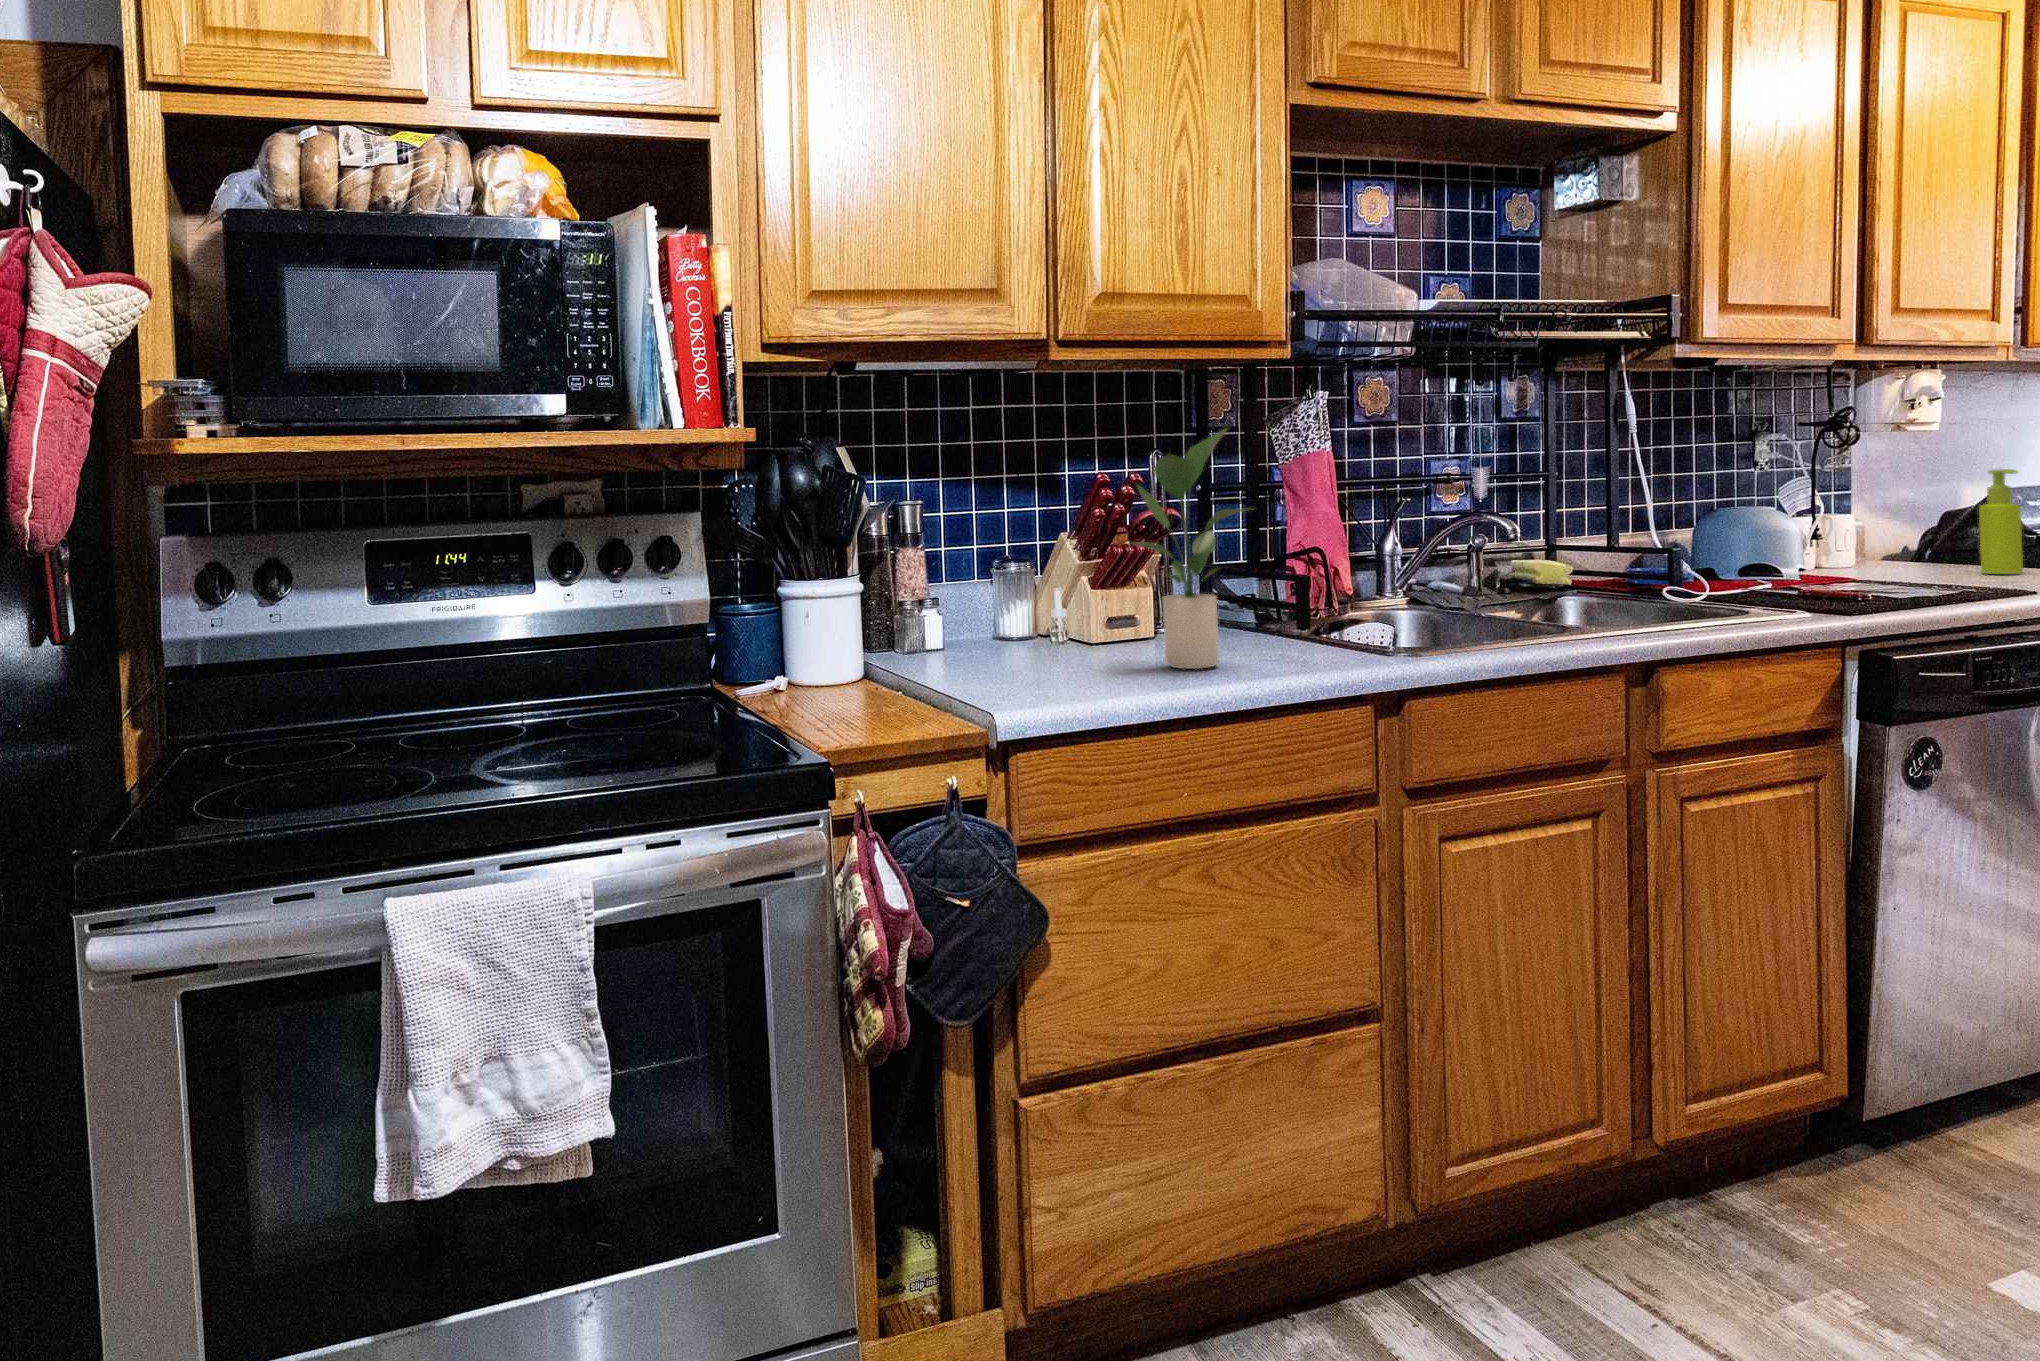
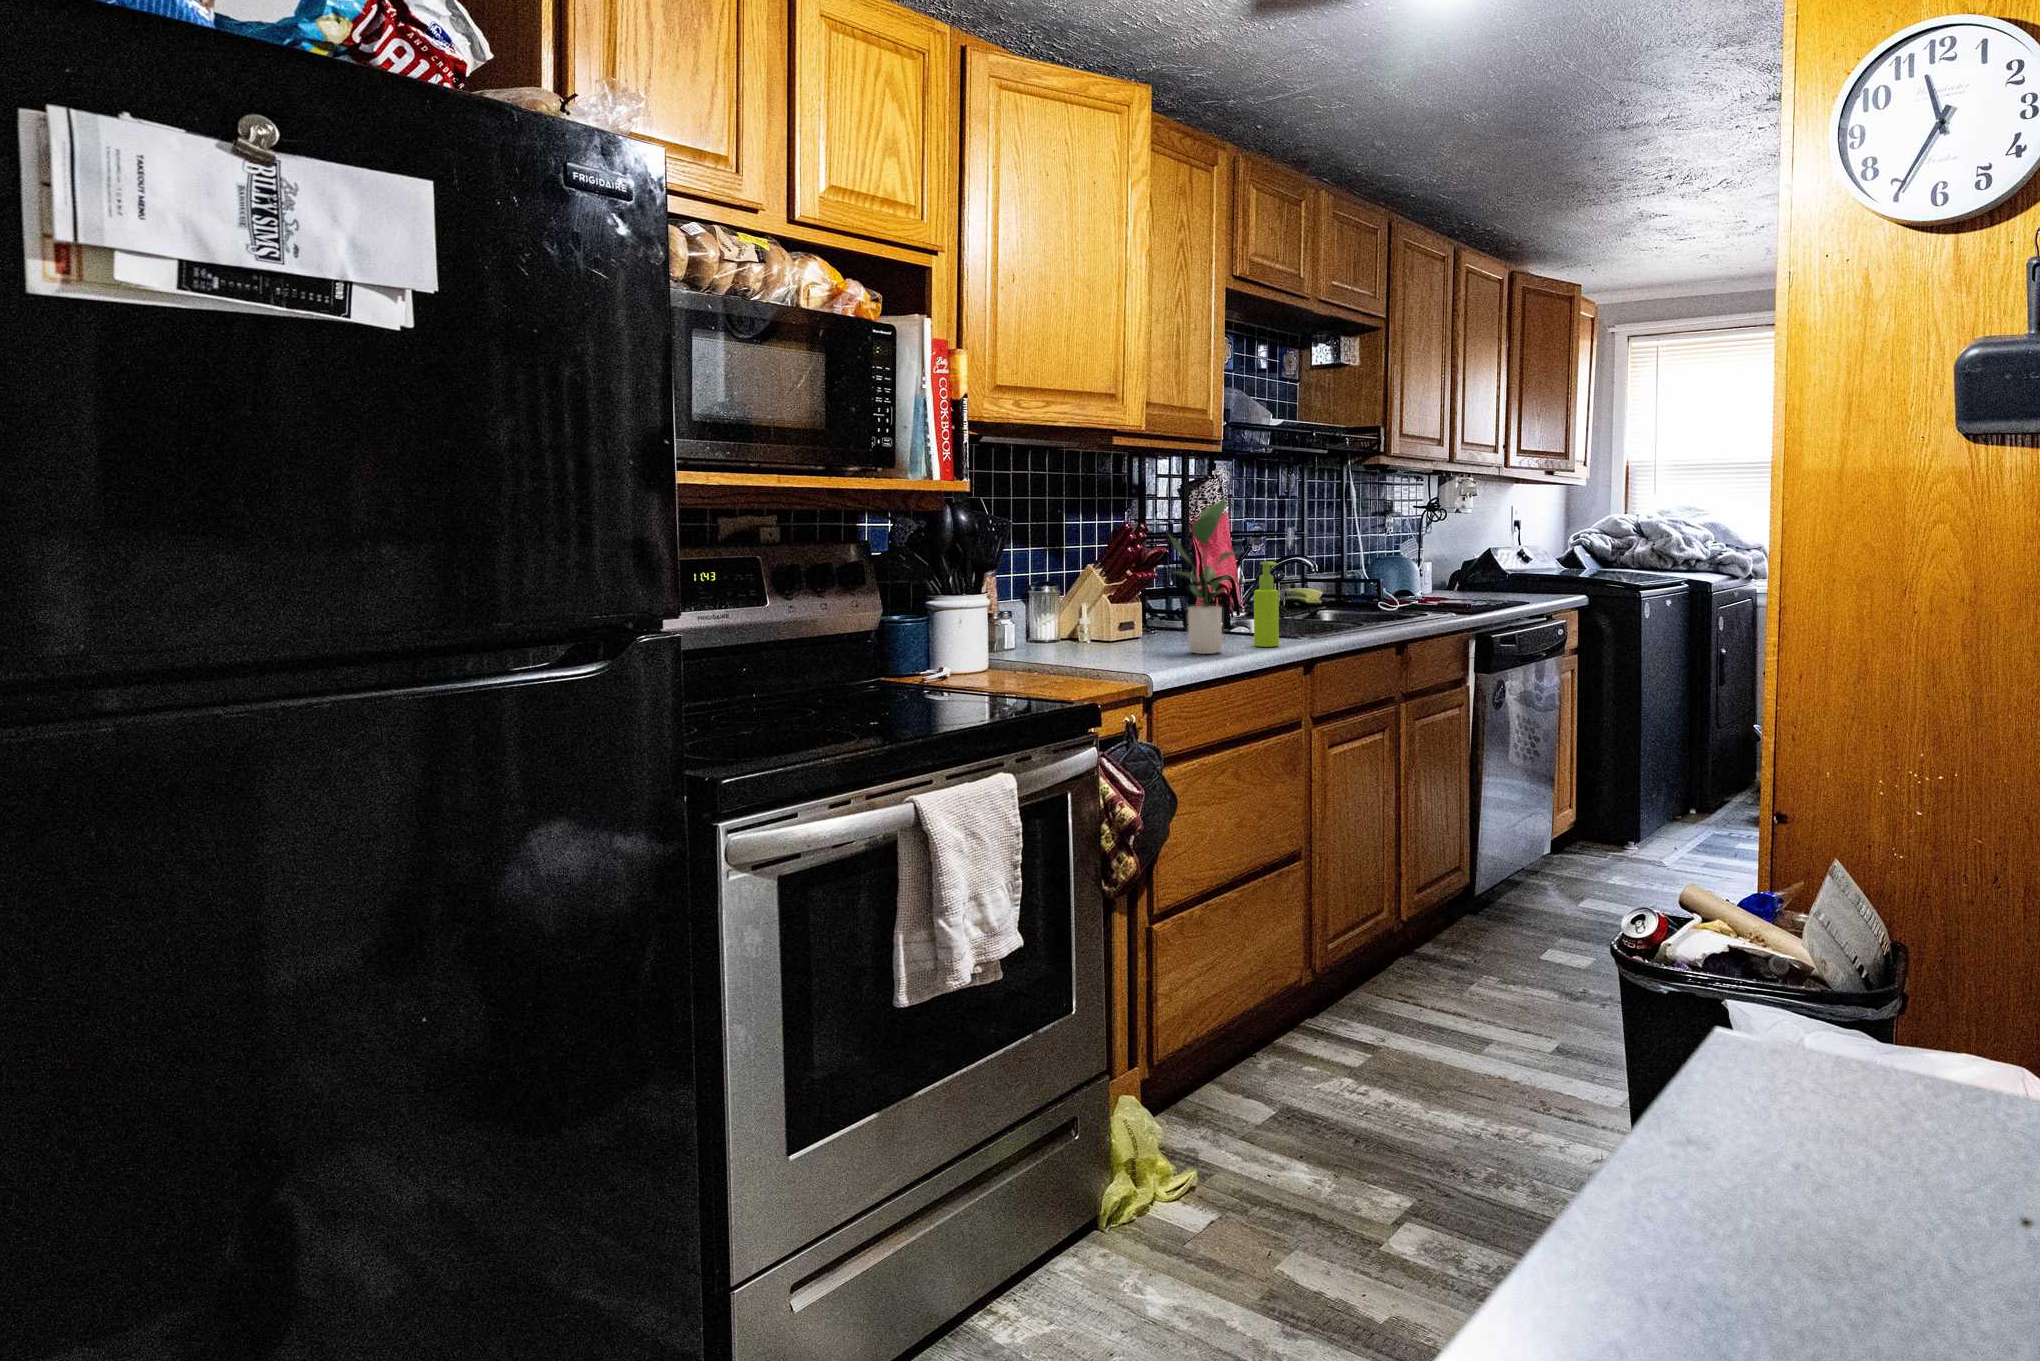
soap dispenser: present [1979,469,2023,574] -> present [1254,561,1279,647]

